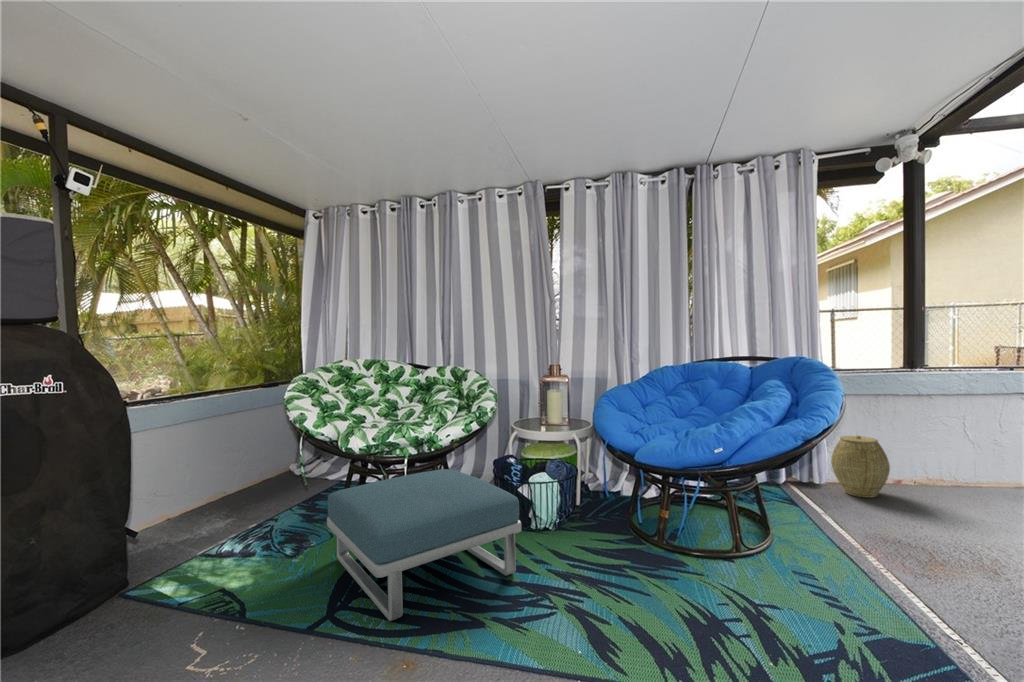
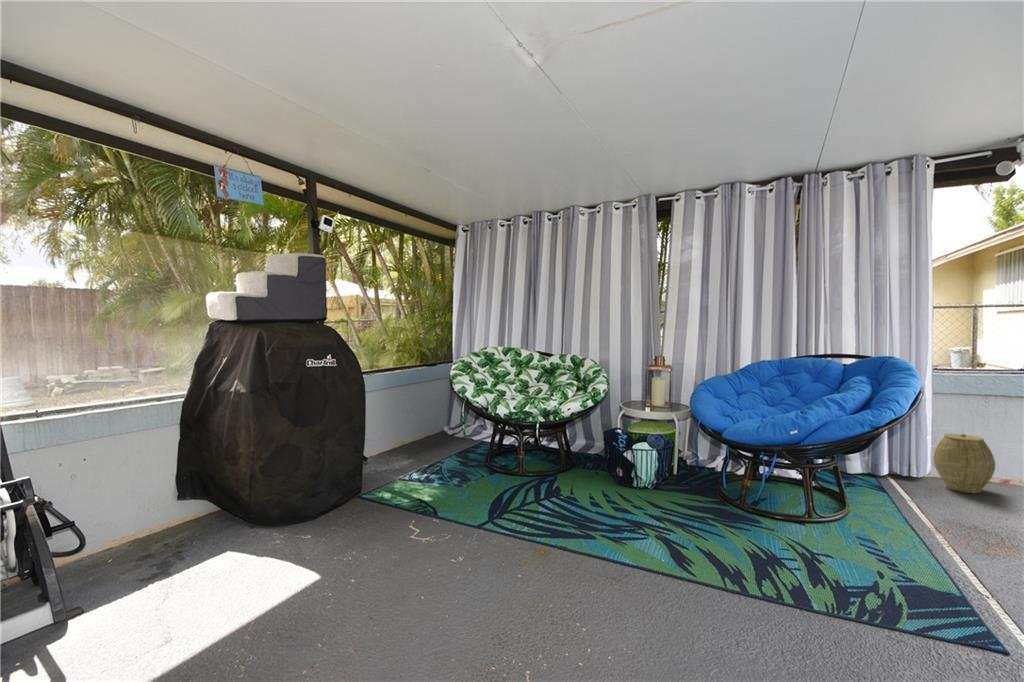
footstool: present [327,469,521,621] -> none [483,435,626,528]

